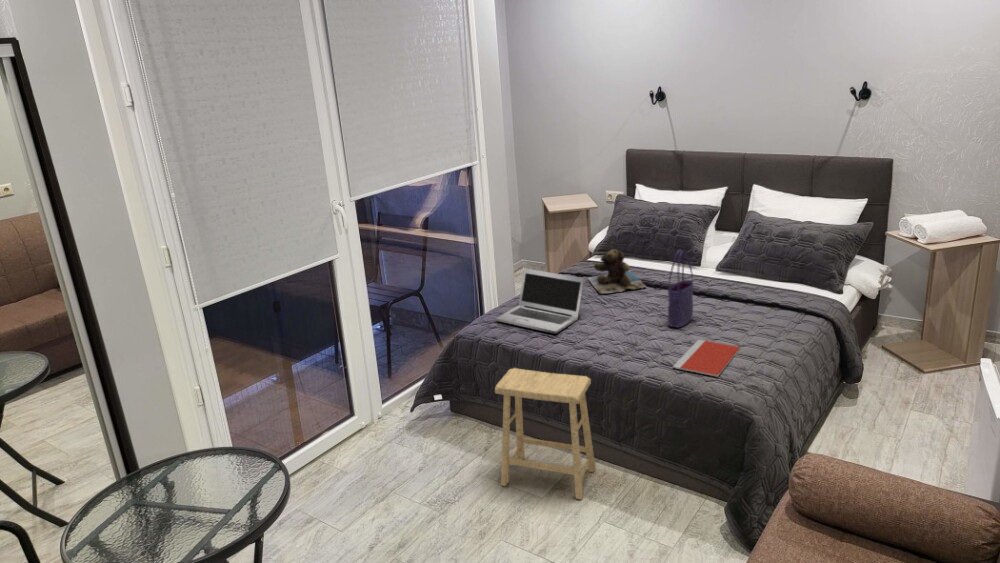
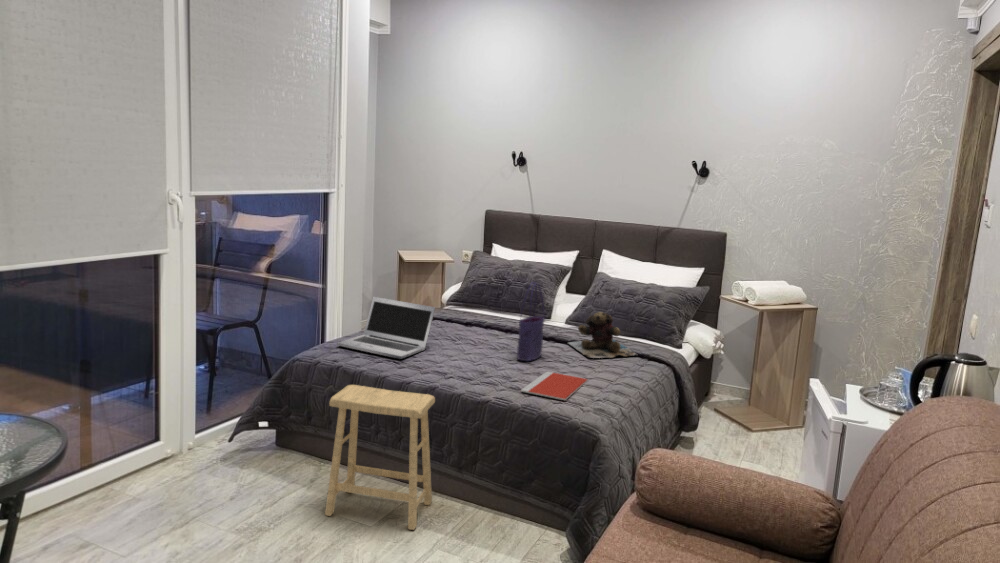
teddy bear: present [588,250,645,293] -> present [569,312,637,358]

